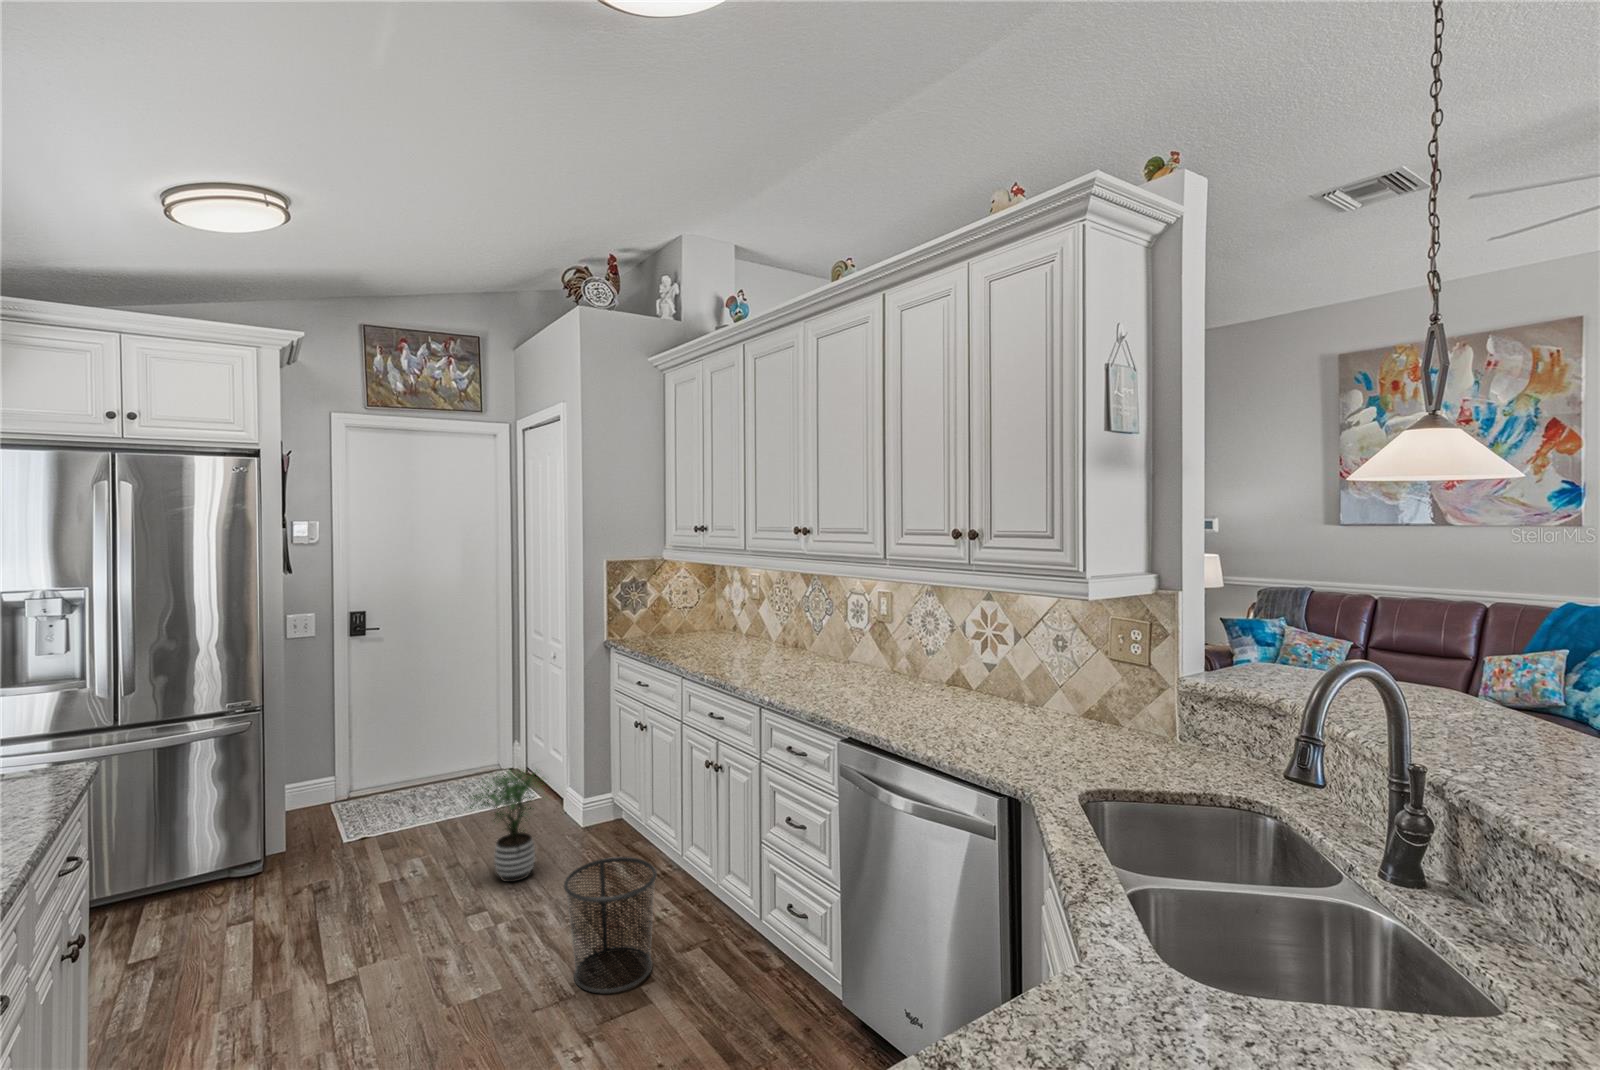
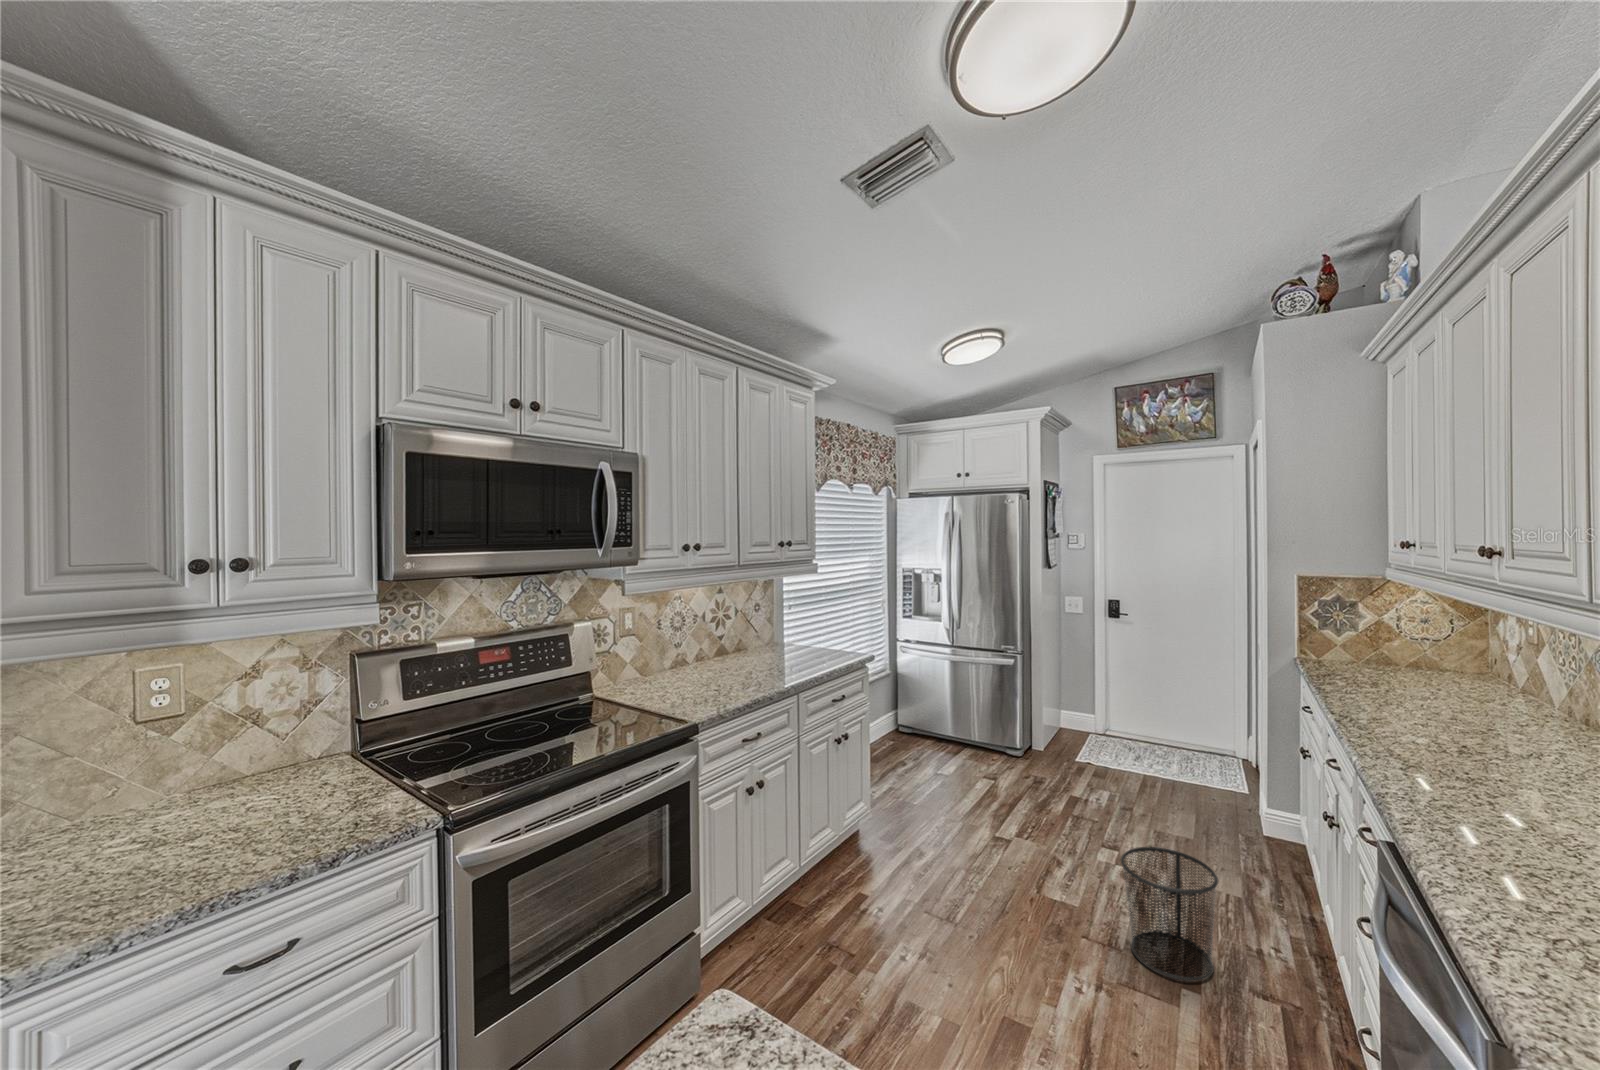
potted plant: present [470,770,543,882] -> none [1122,746,1199,848]

